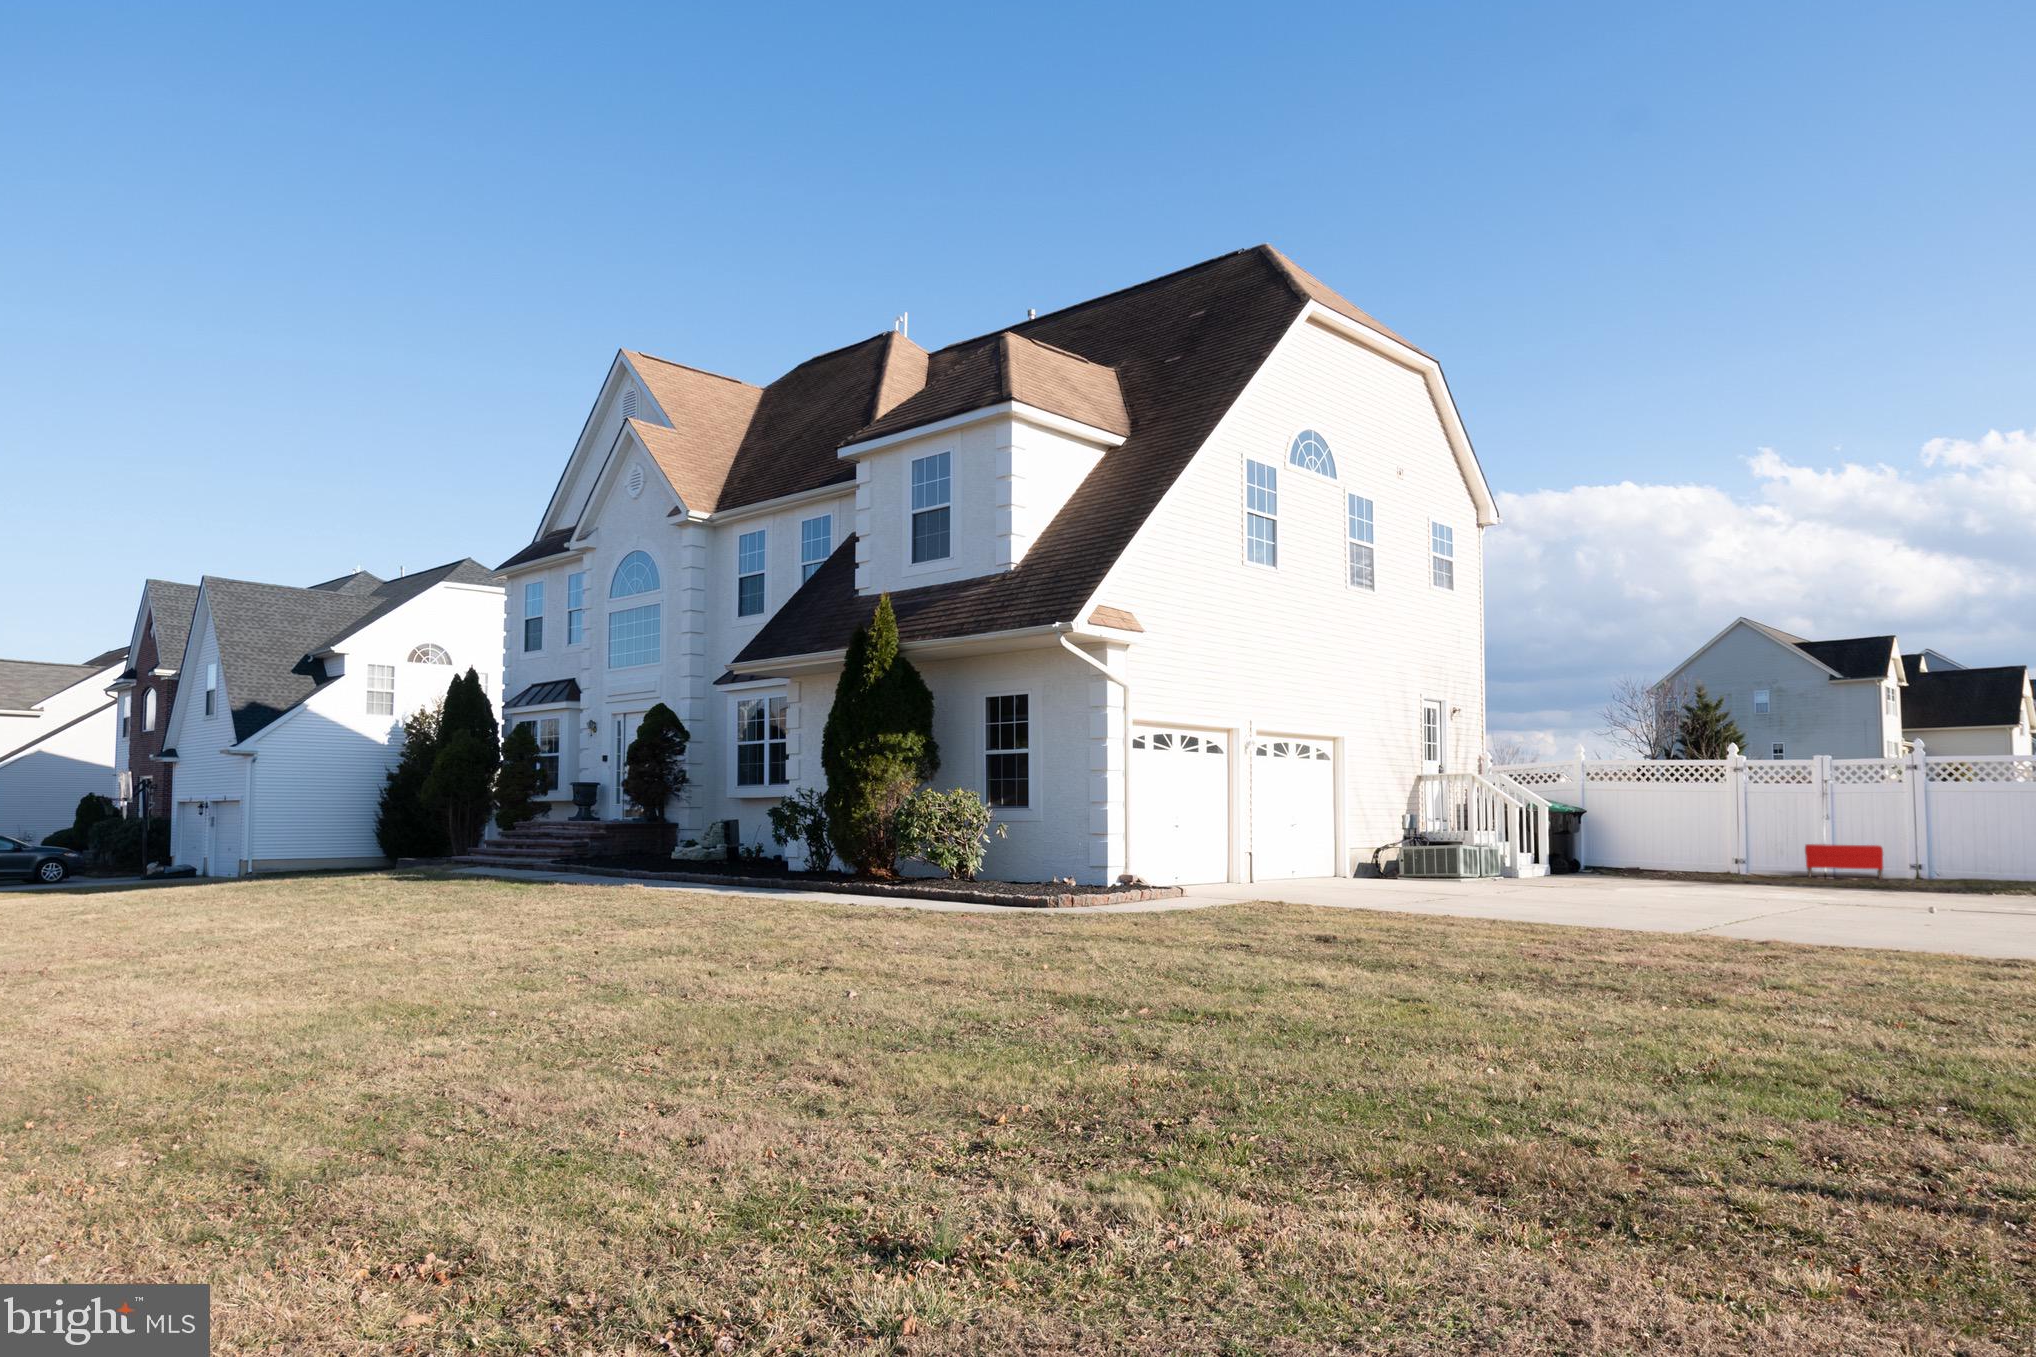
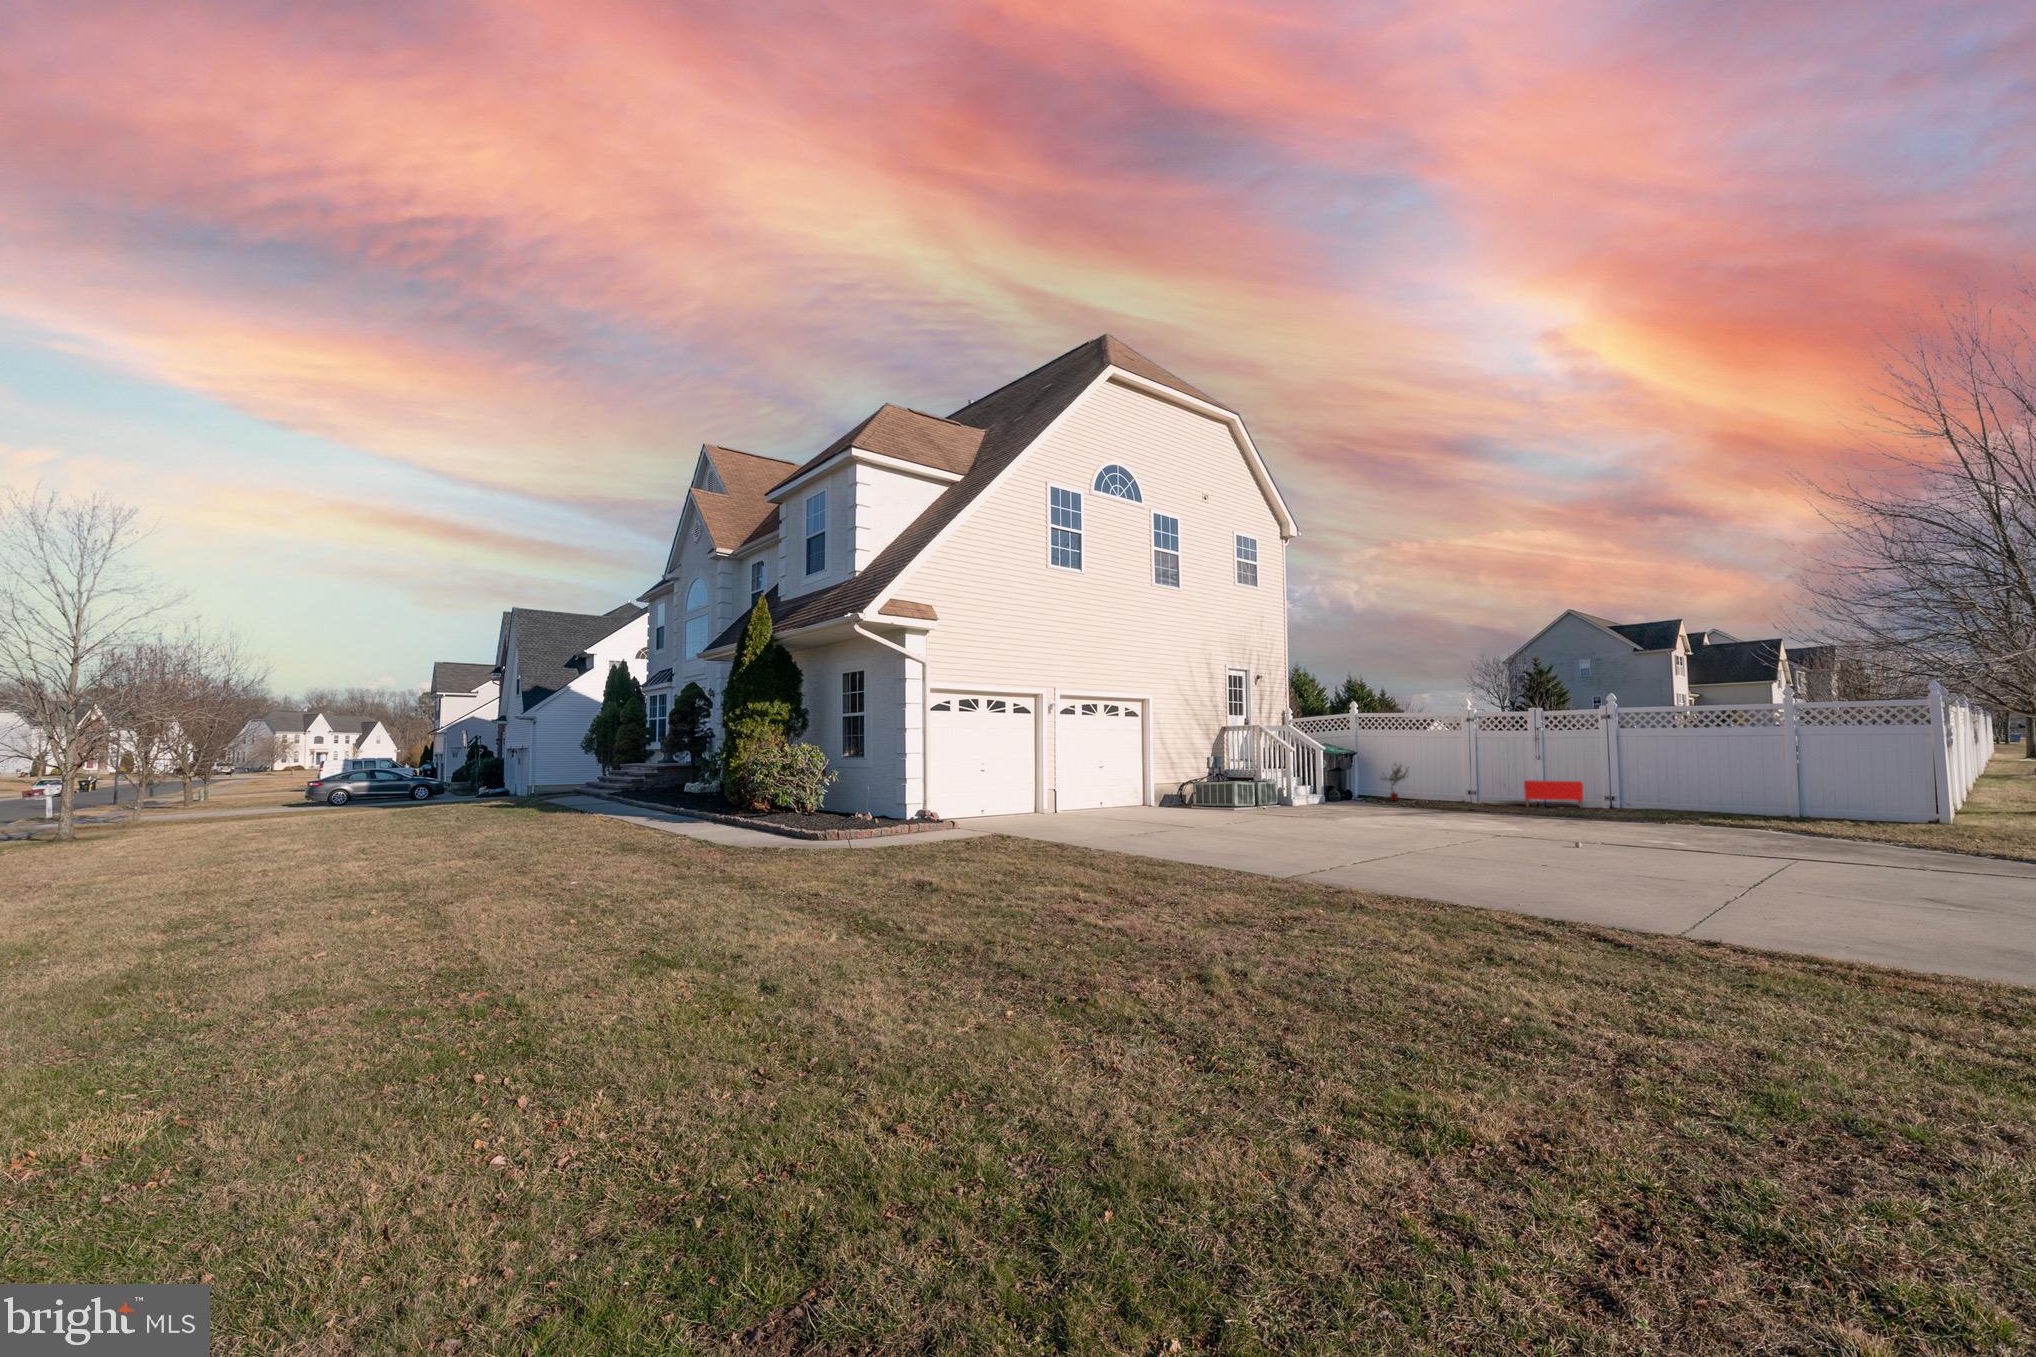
potted tree: none [1617,821,1656,870] -> present [1382,764,1408,801]

